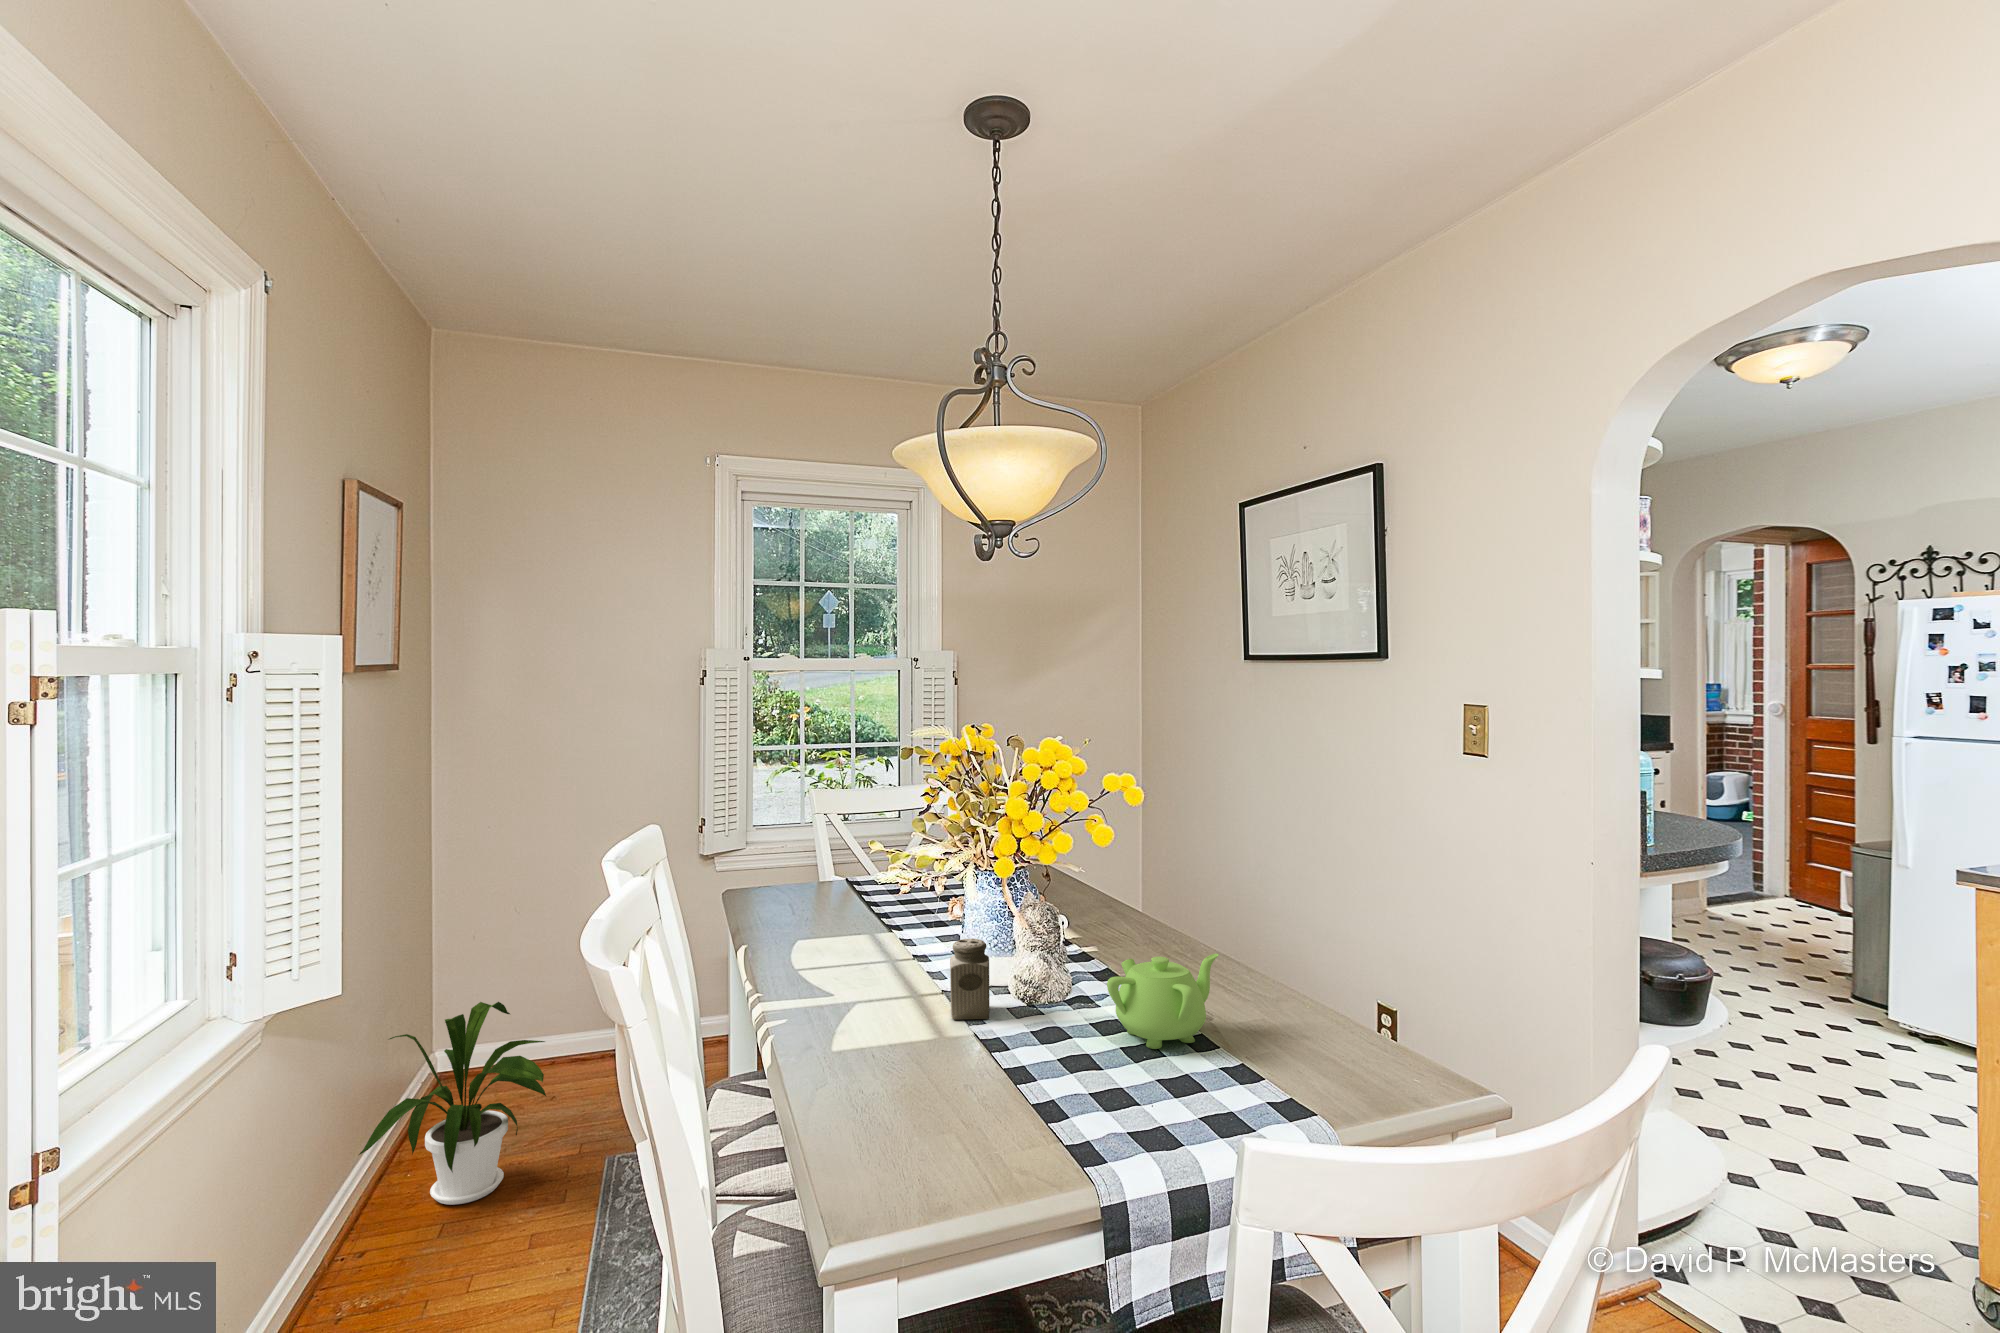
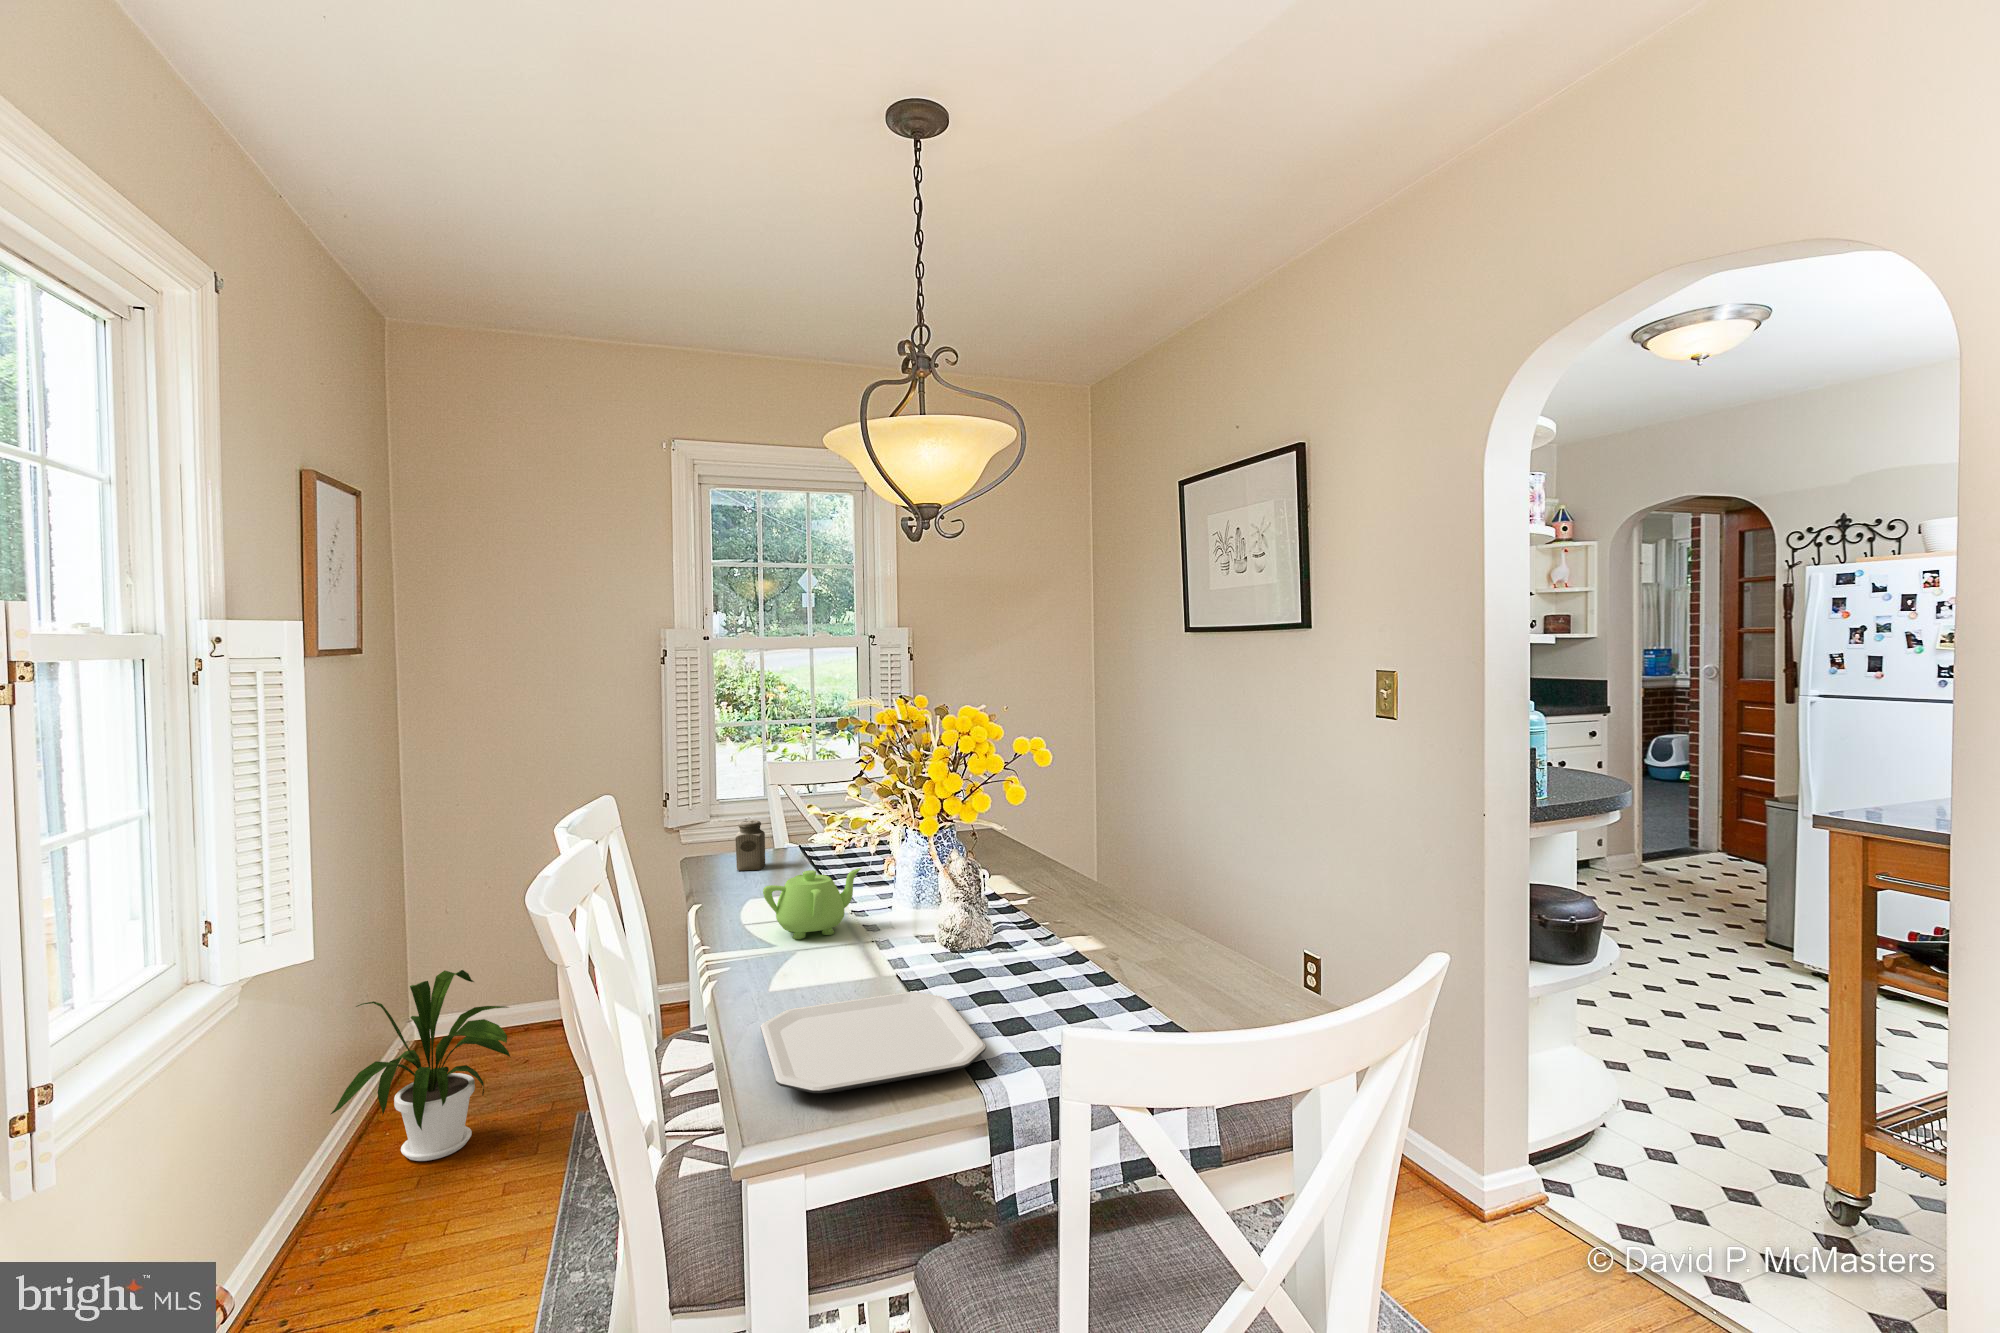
salt shaker: present [950,939,990,1019] -> present [735,820,765,870]
teapot: present [1107,954,1219,1049] -> present [763,868,861,939]
plate: none [830,1054,1087,1181] -> present [760,992,986,1093]

